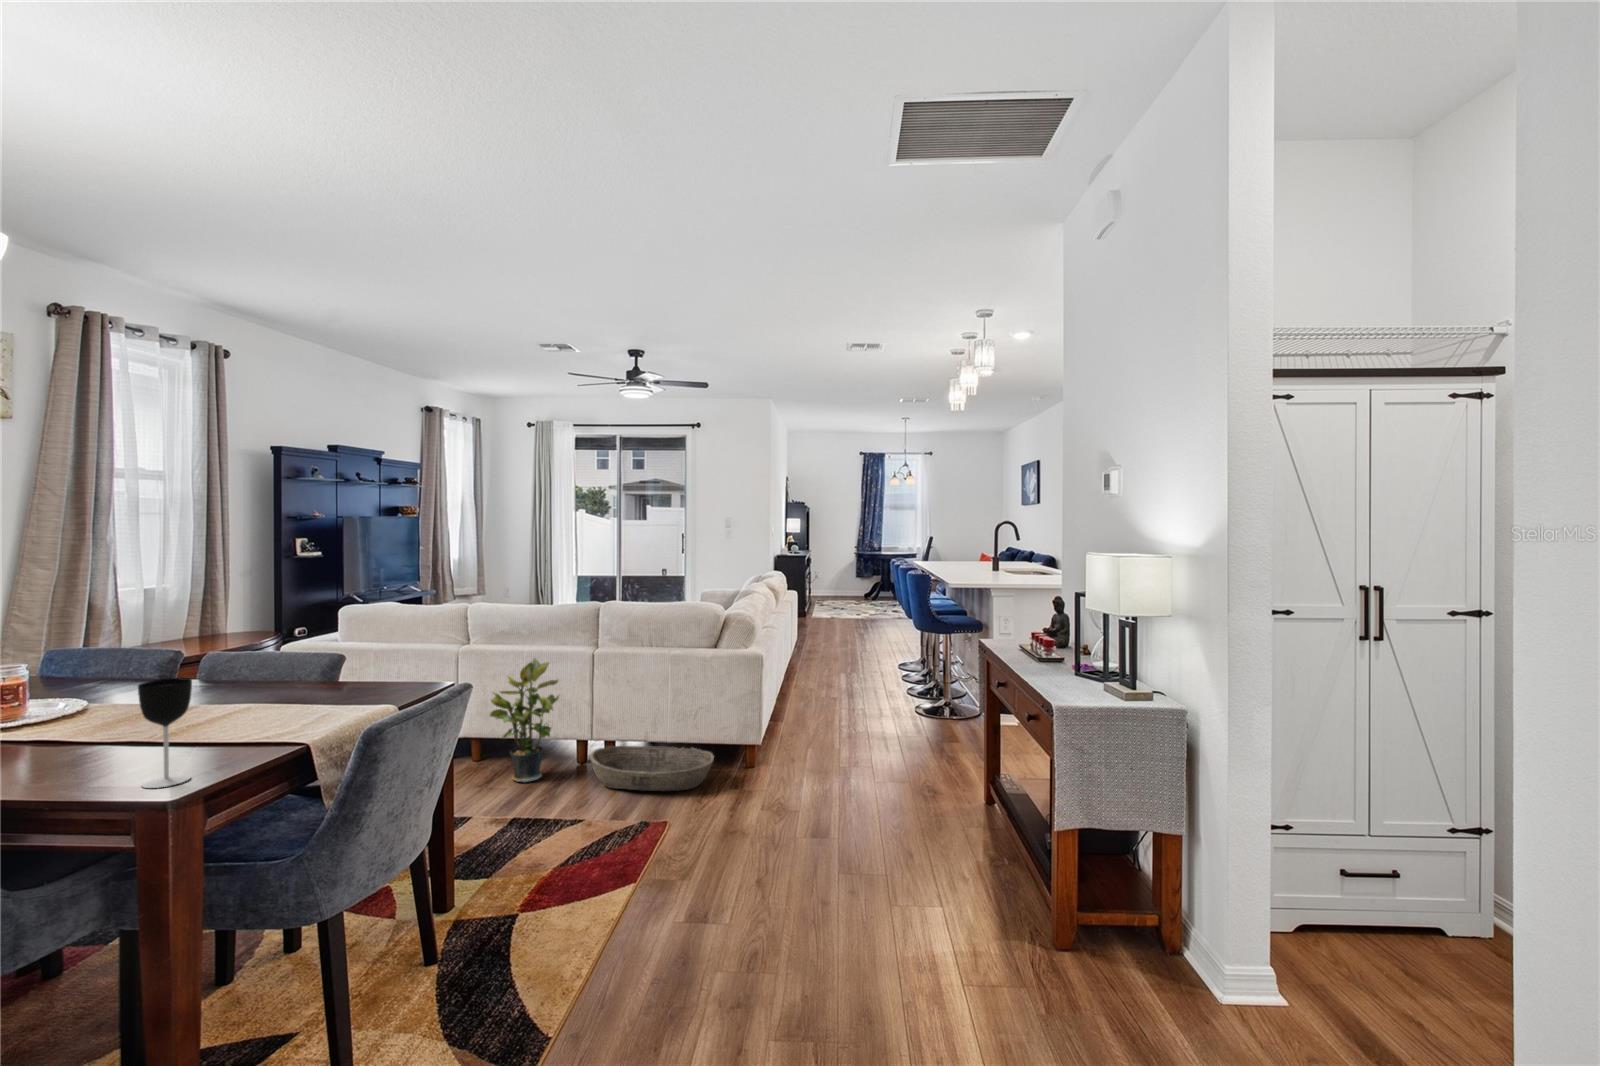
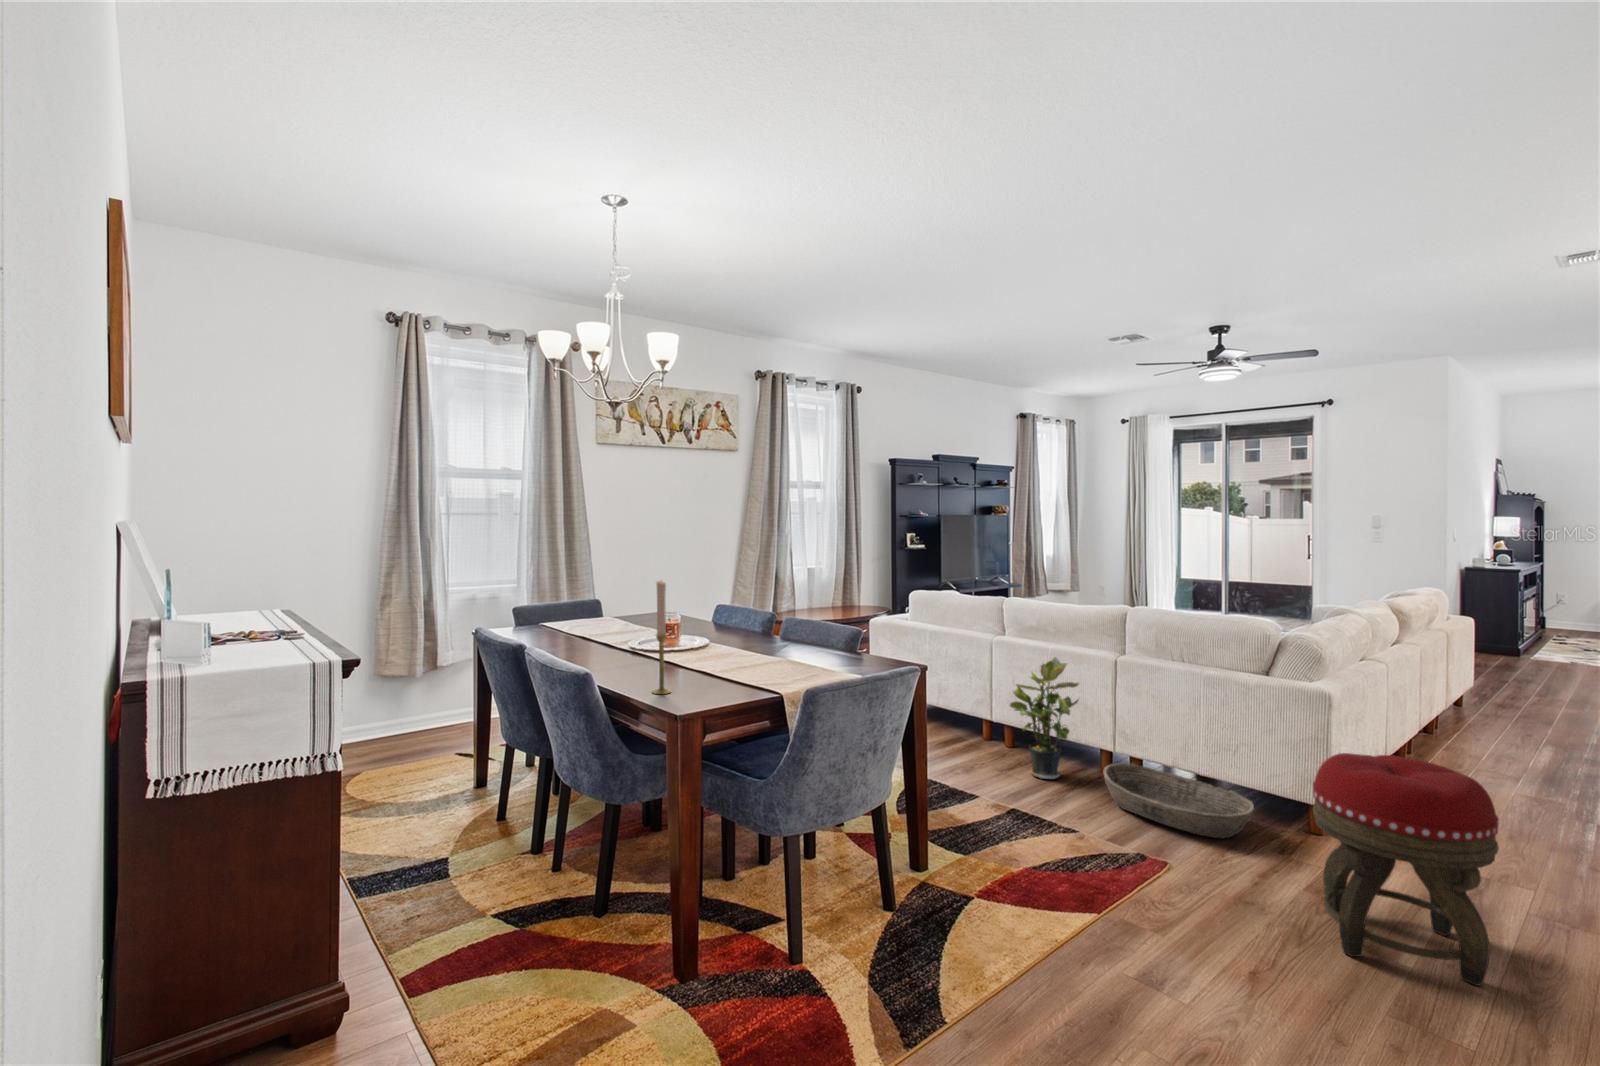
candlestick: none [61,606,103,784] -> present [653,581,671,694]
wine glass: present [138,678,192,788] -> none [676,634,705,707]
footstool: none [772,690,874,842] -> present [1313,753,1499,986]

